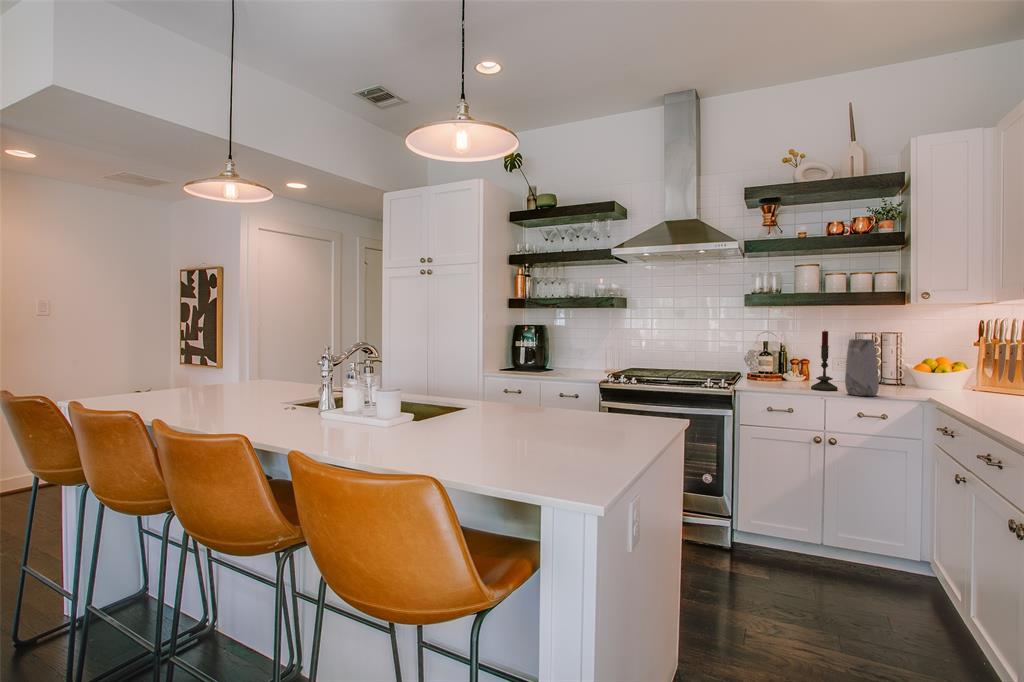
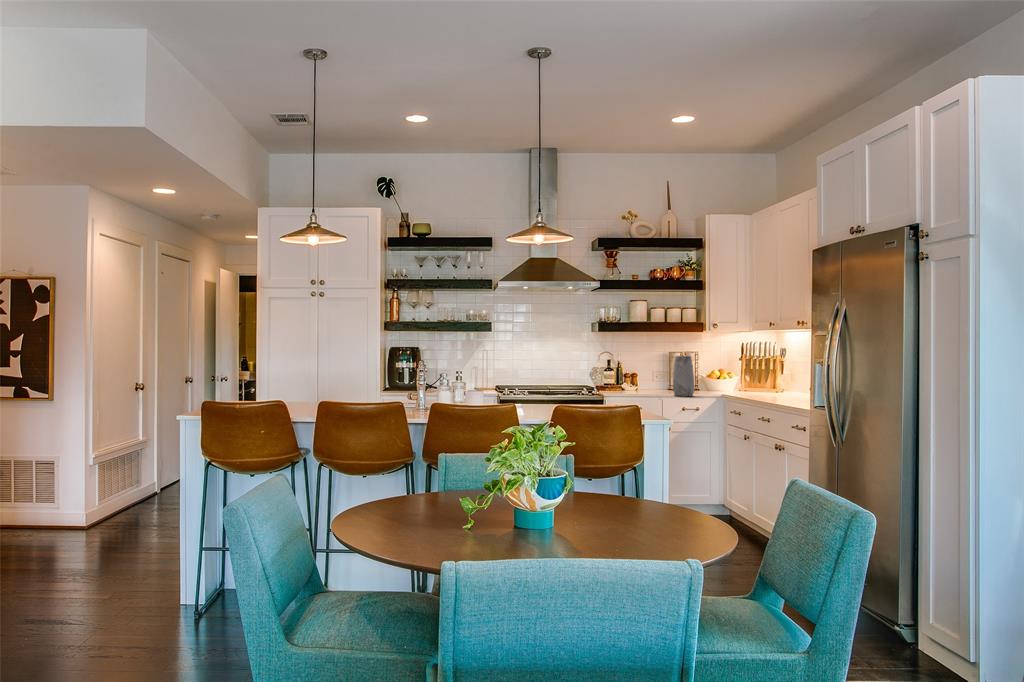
candle: present [811,331,838,391] -> none [647,349,664,394]

